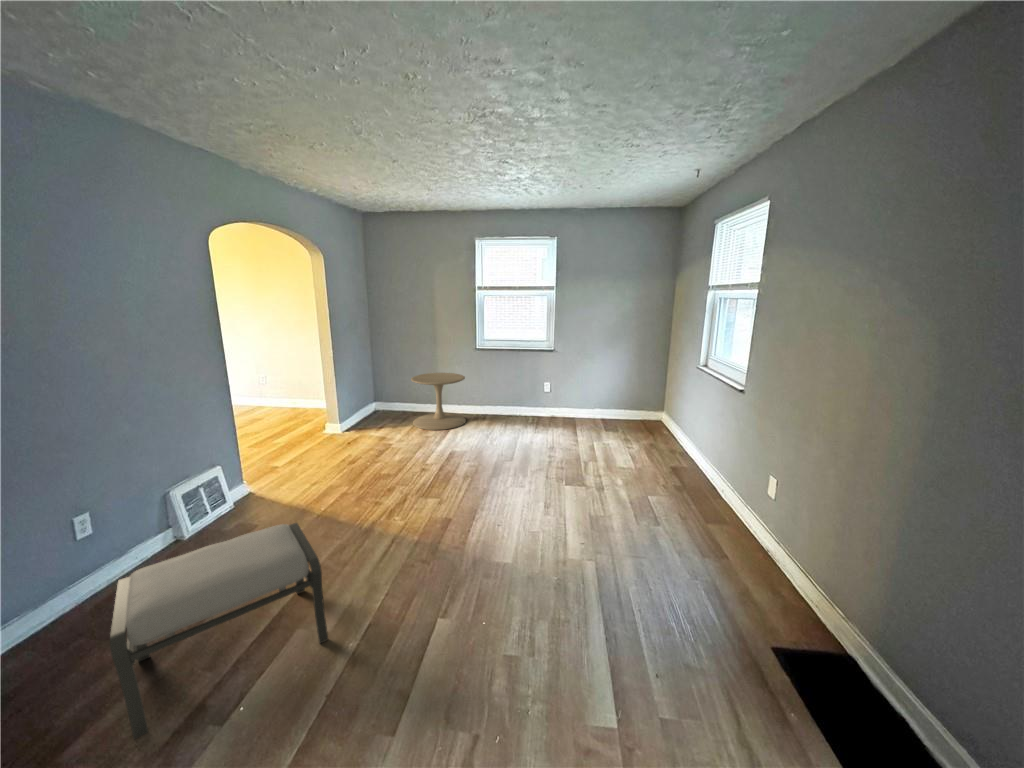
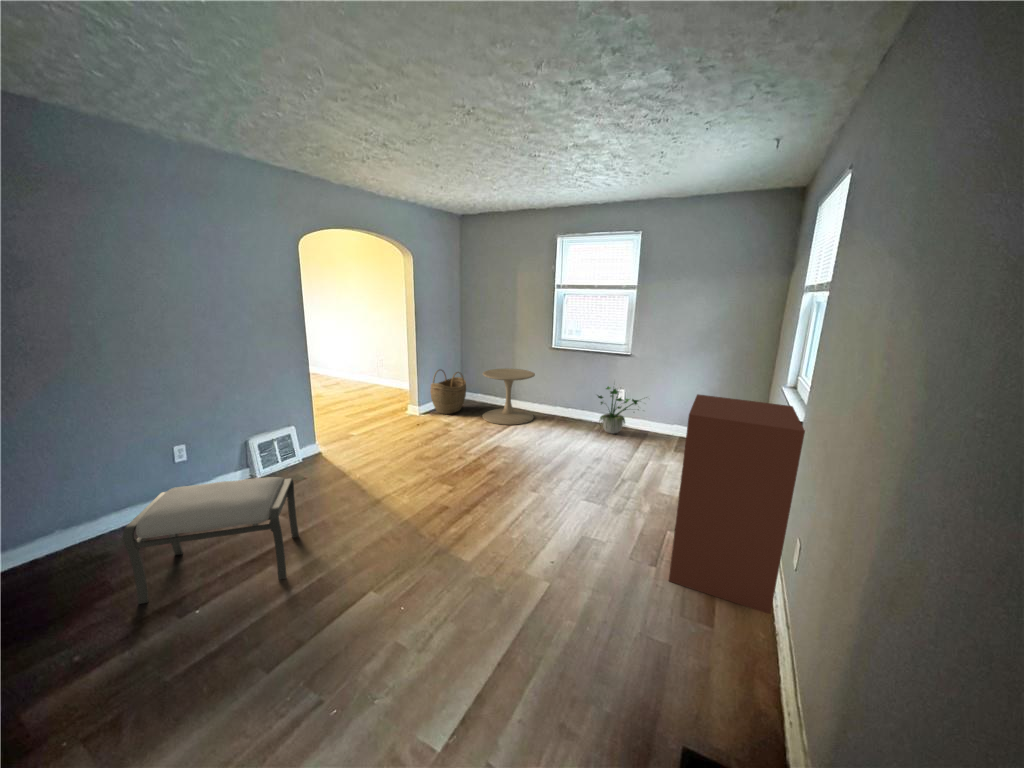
potted plant: none [527,371,579,424] -> present [598,387,639,433]
bookshelf: none [659,377,776,540] -> present [669,394,805,614]
woven basket: none [351,380,390,428] -> present [430,370,466,414]

